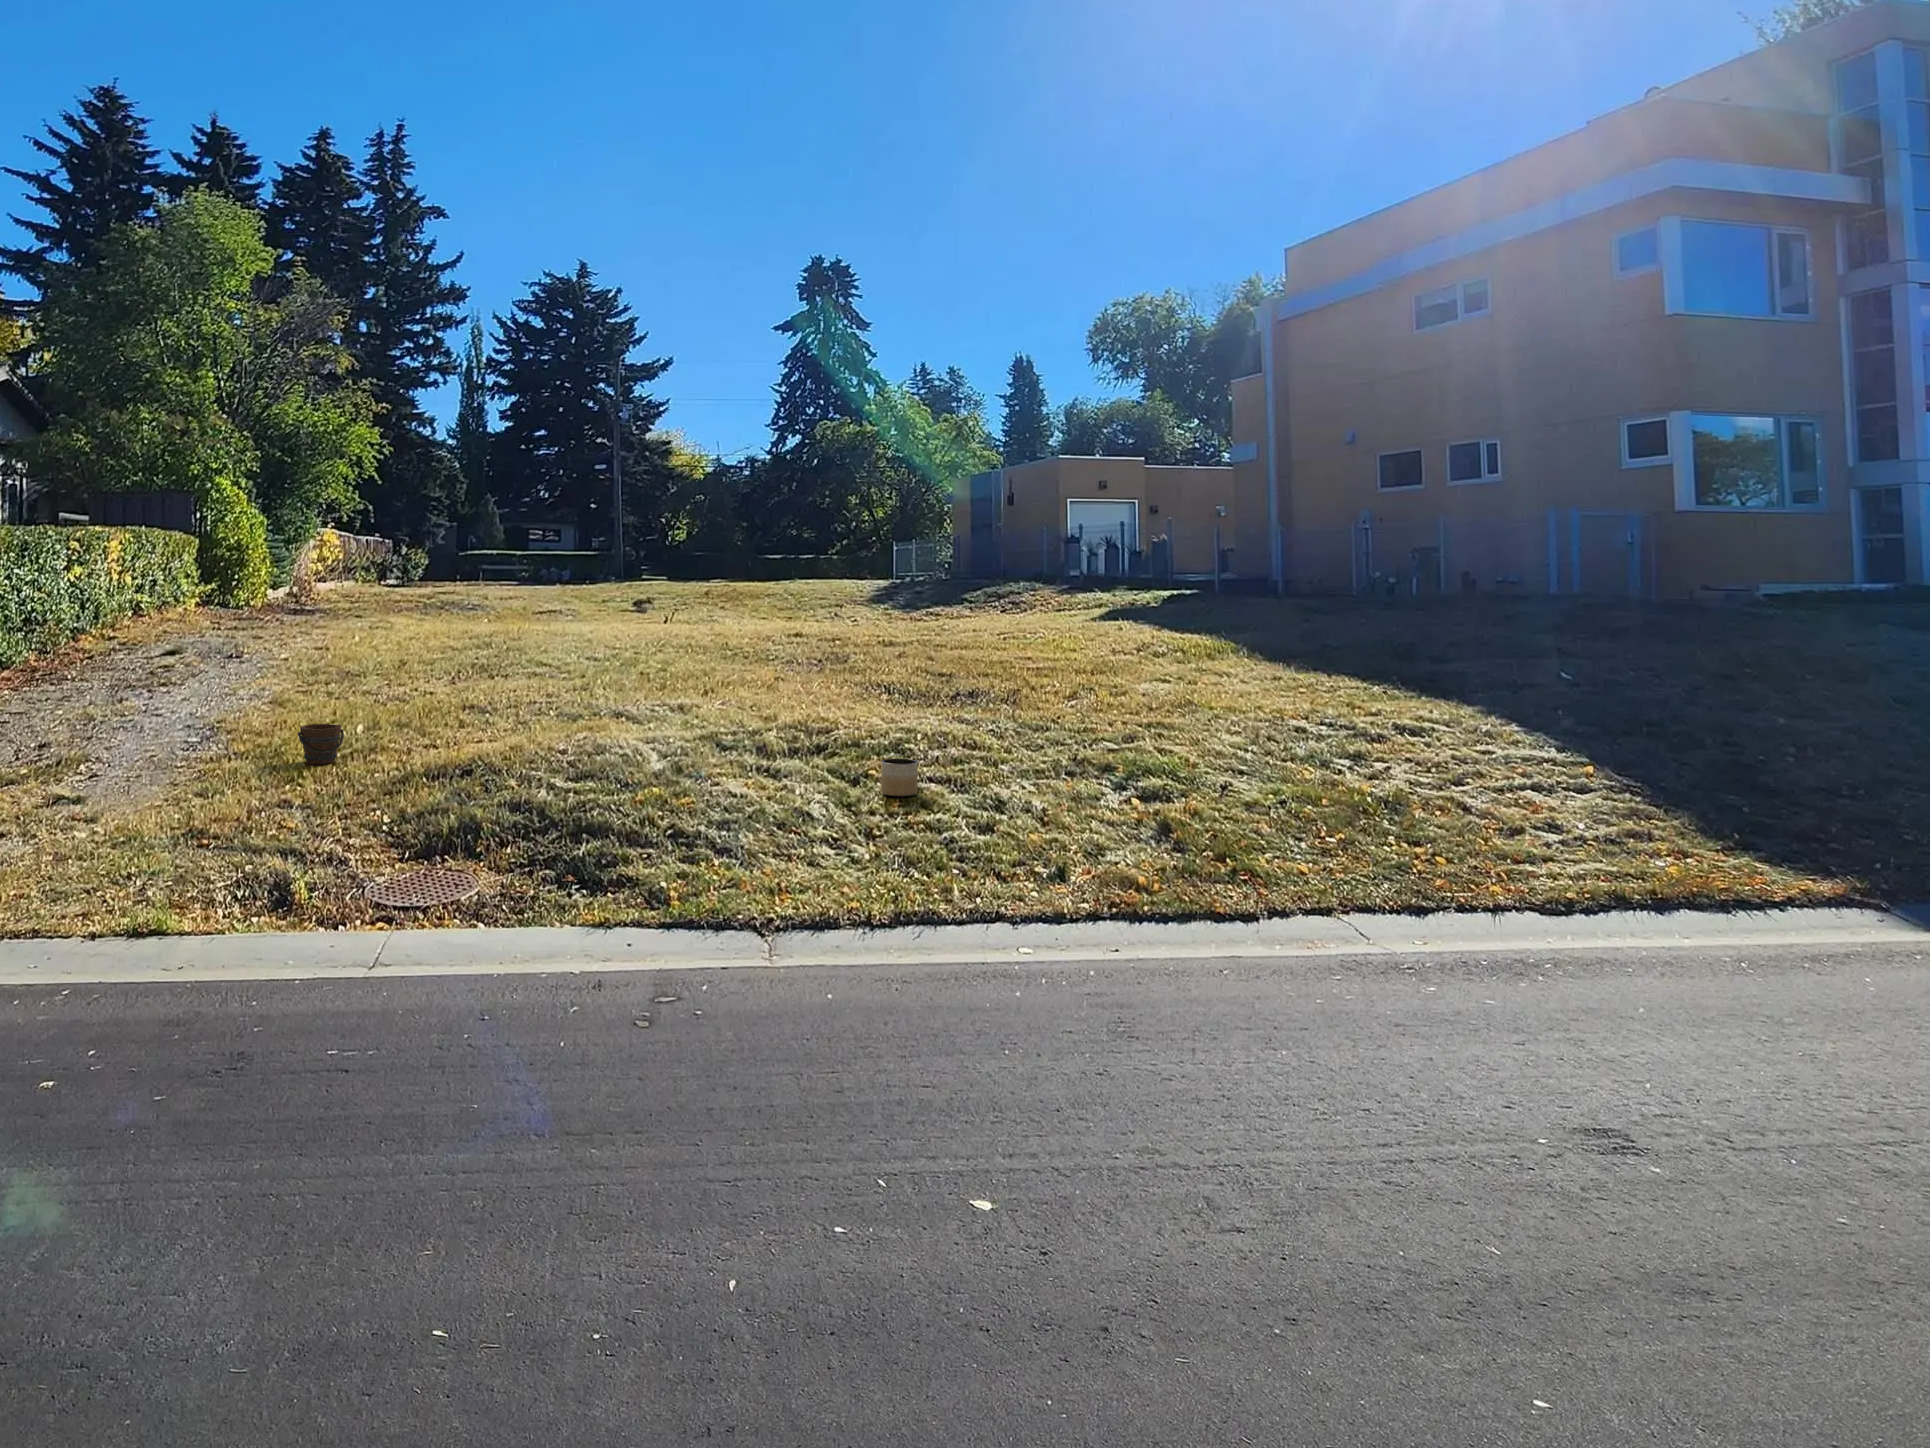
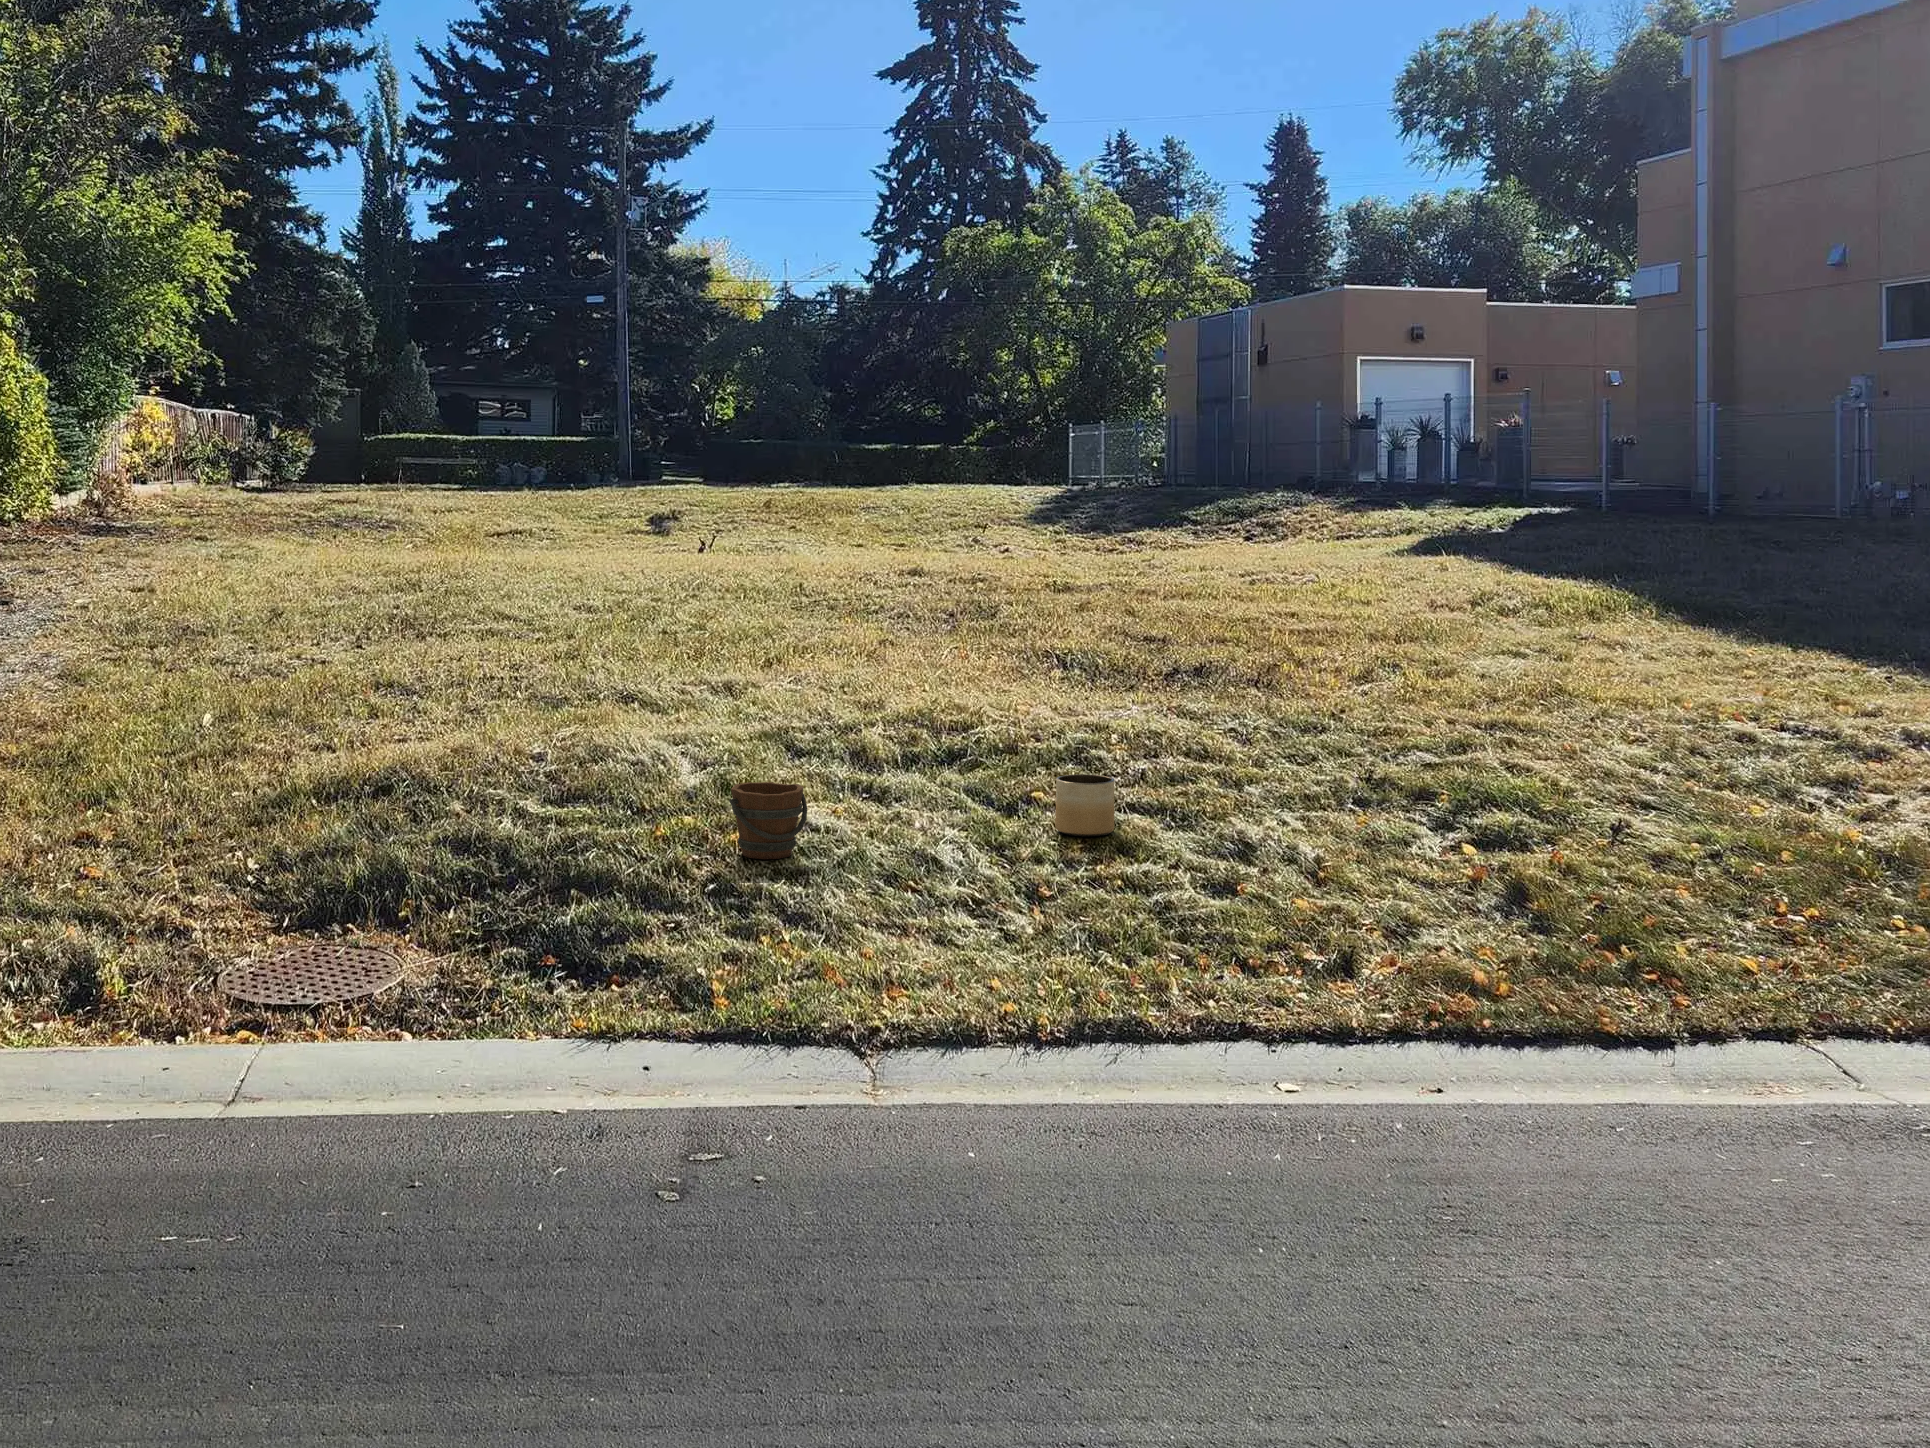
bucket: present [298,724,344,765] -> present [729,782,807,859]

